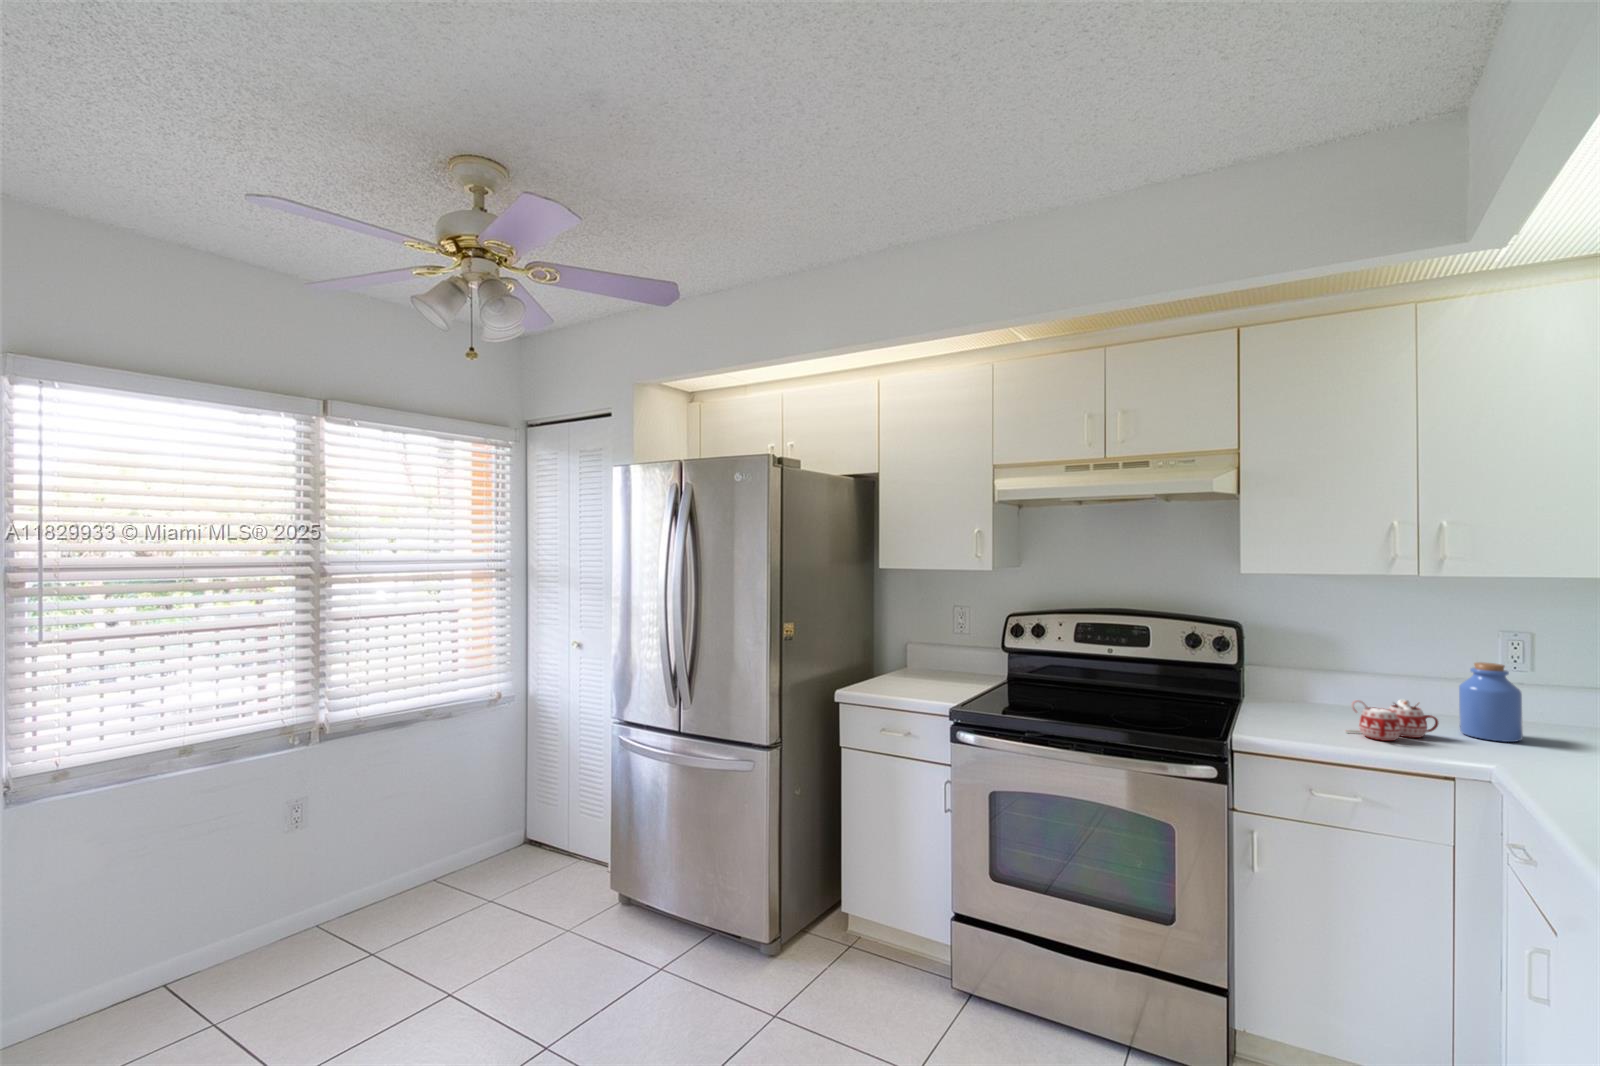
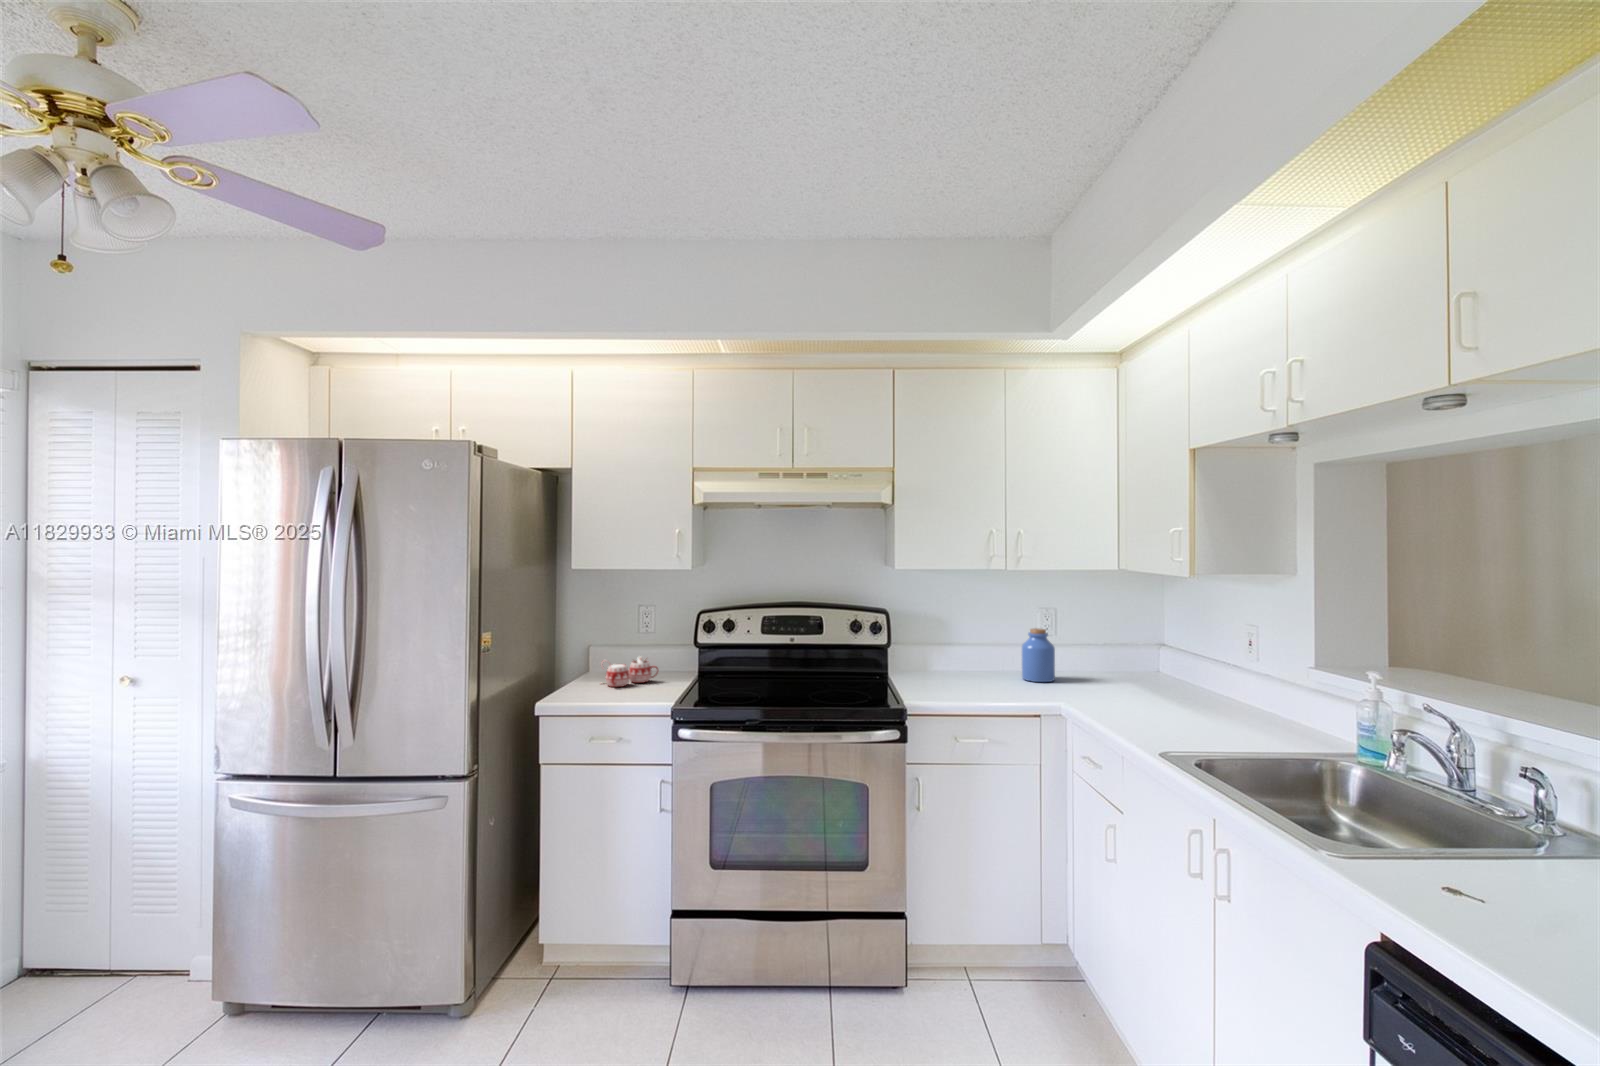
mug: present [1345,699,1439,741] -> present [601,656,658,687]

